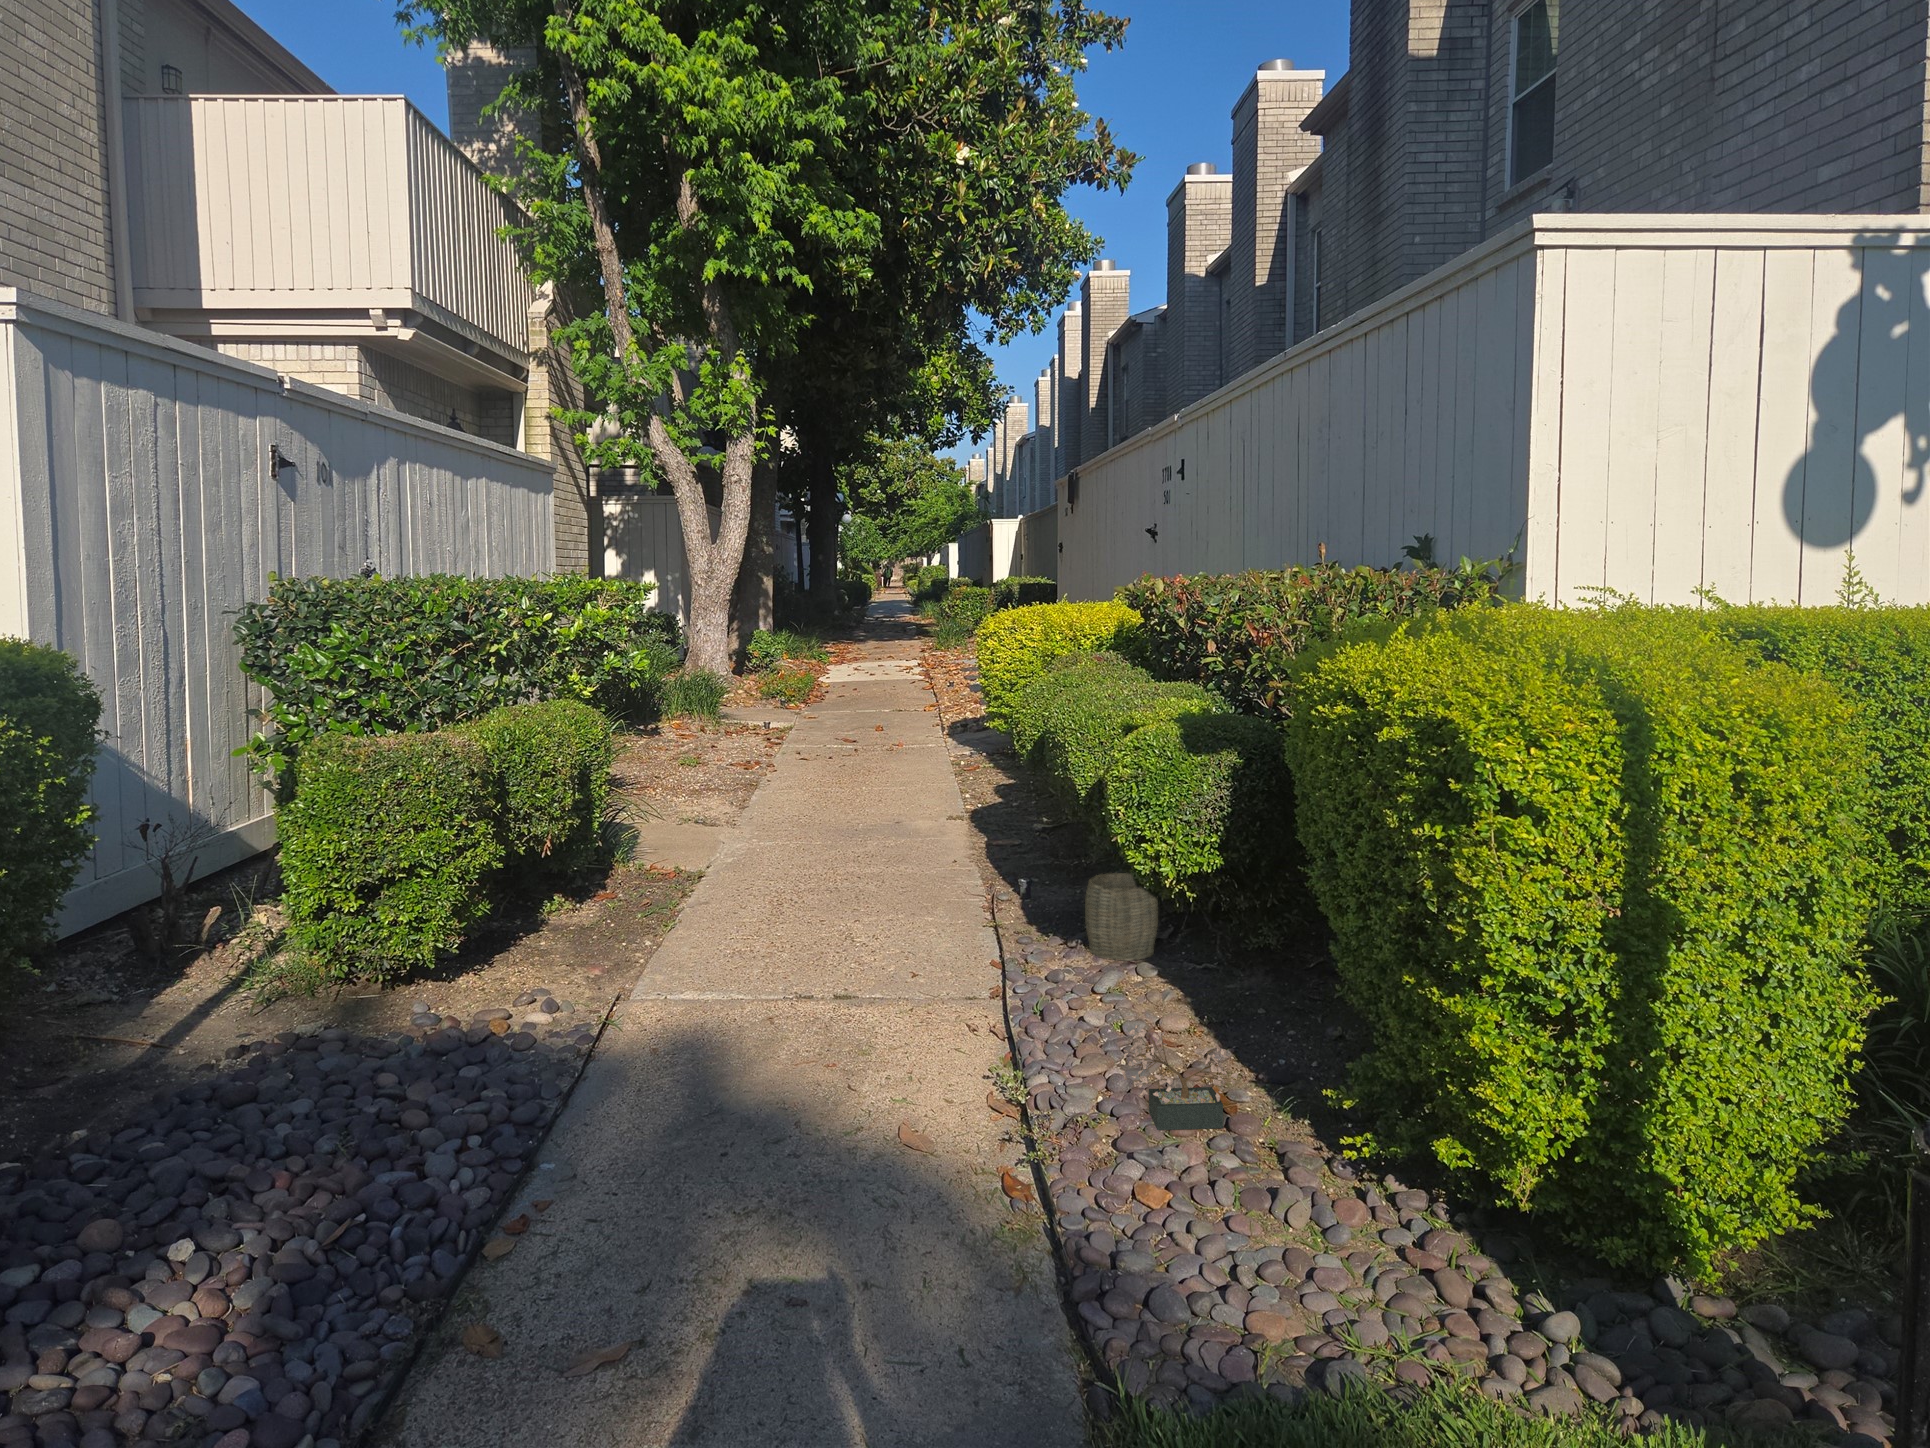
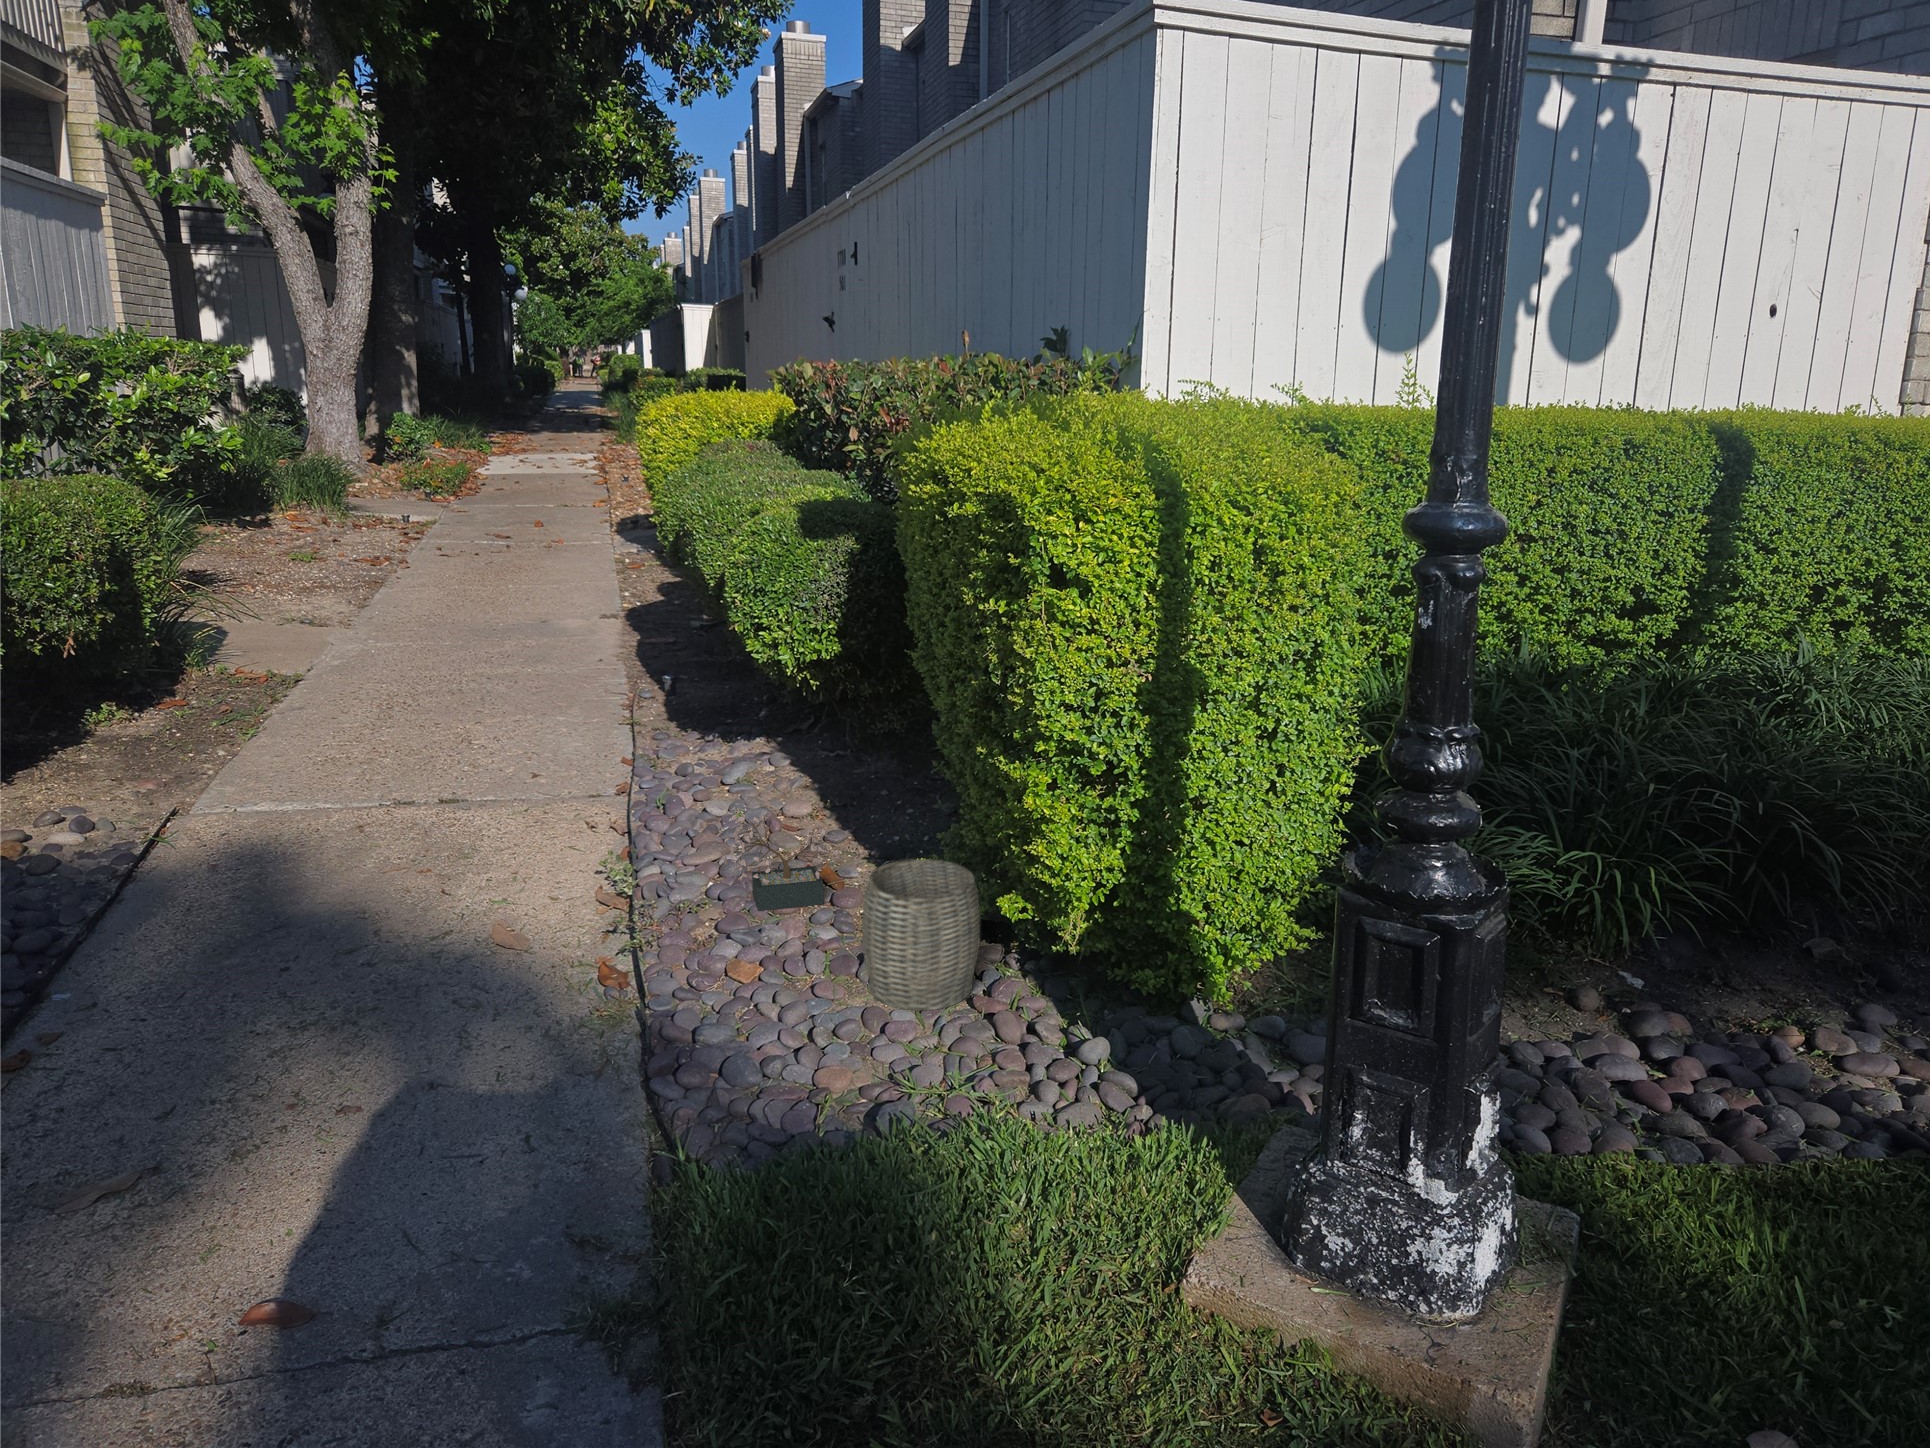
woven basket: present [1085,873,1158,961] -> present [862,859,980,1011]

